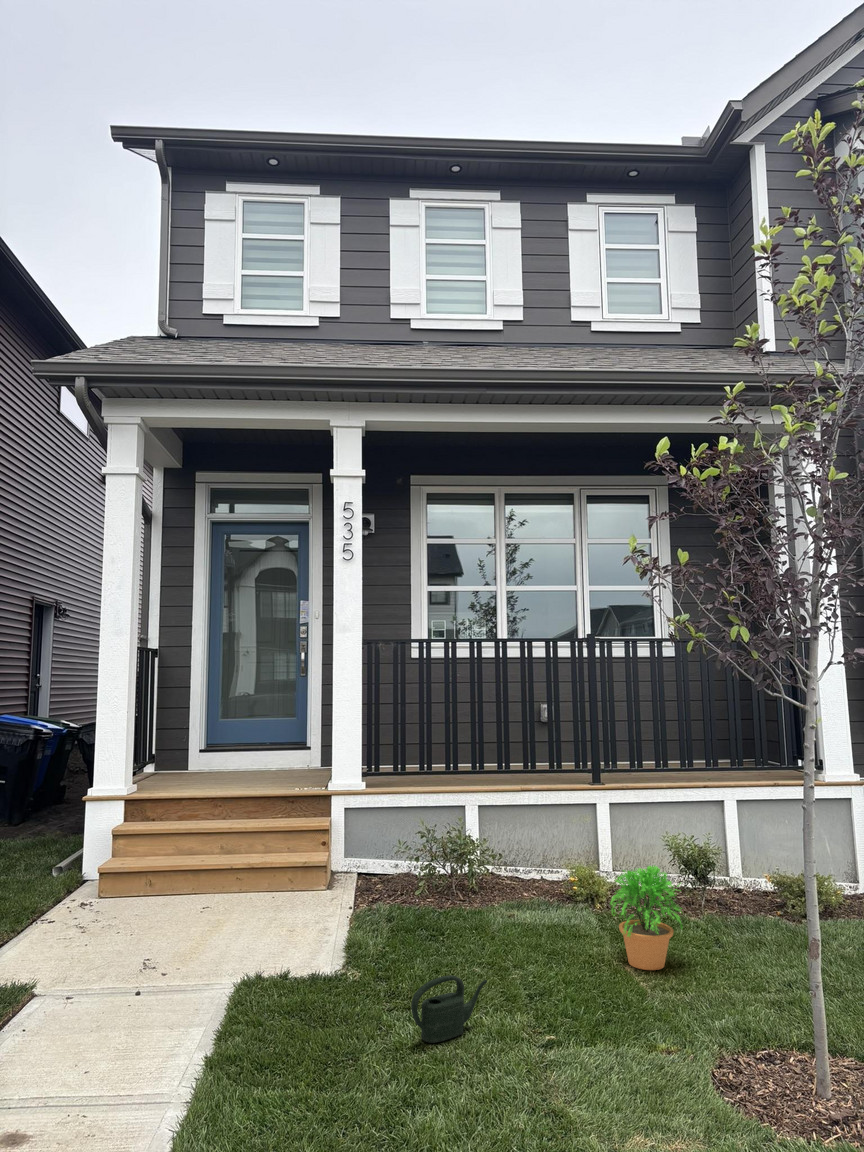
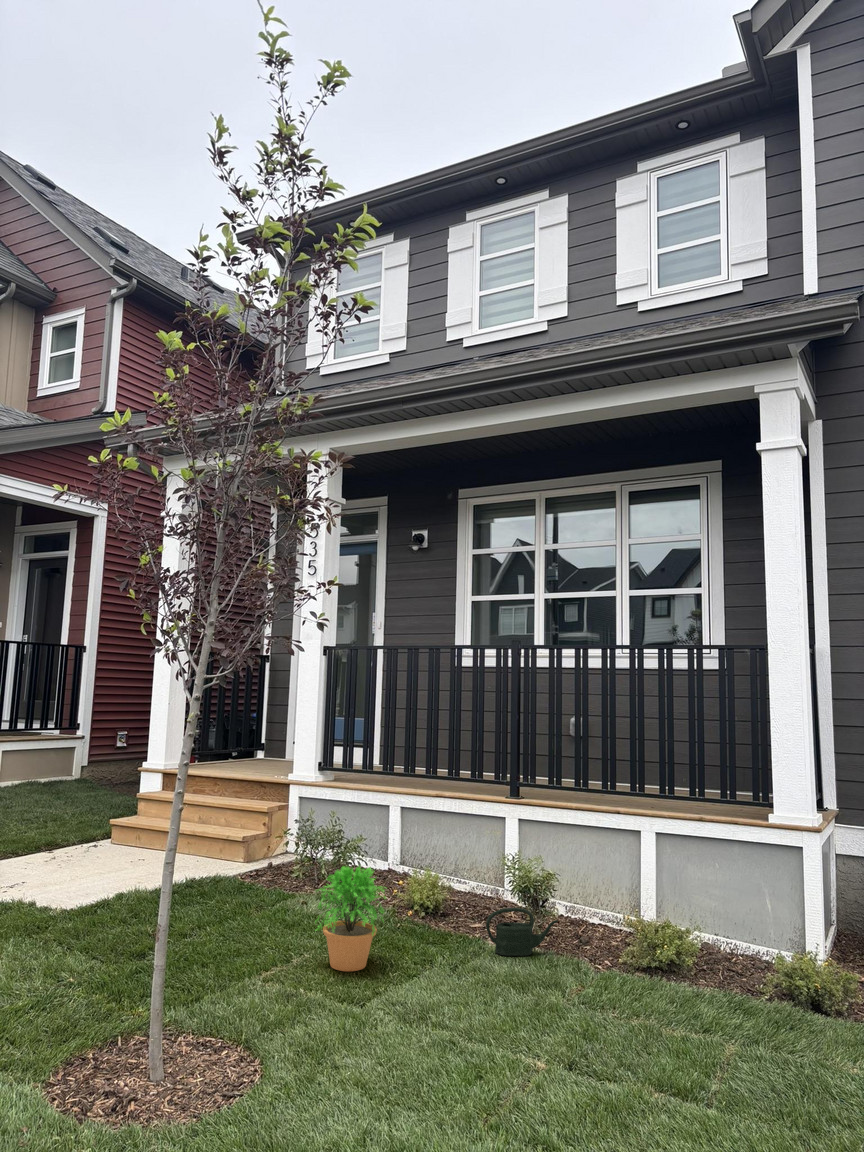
watering can: present [411,975,487,1043] -> present [486,908,558,956]

